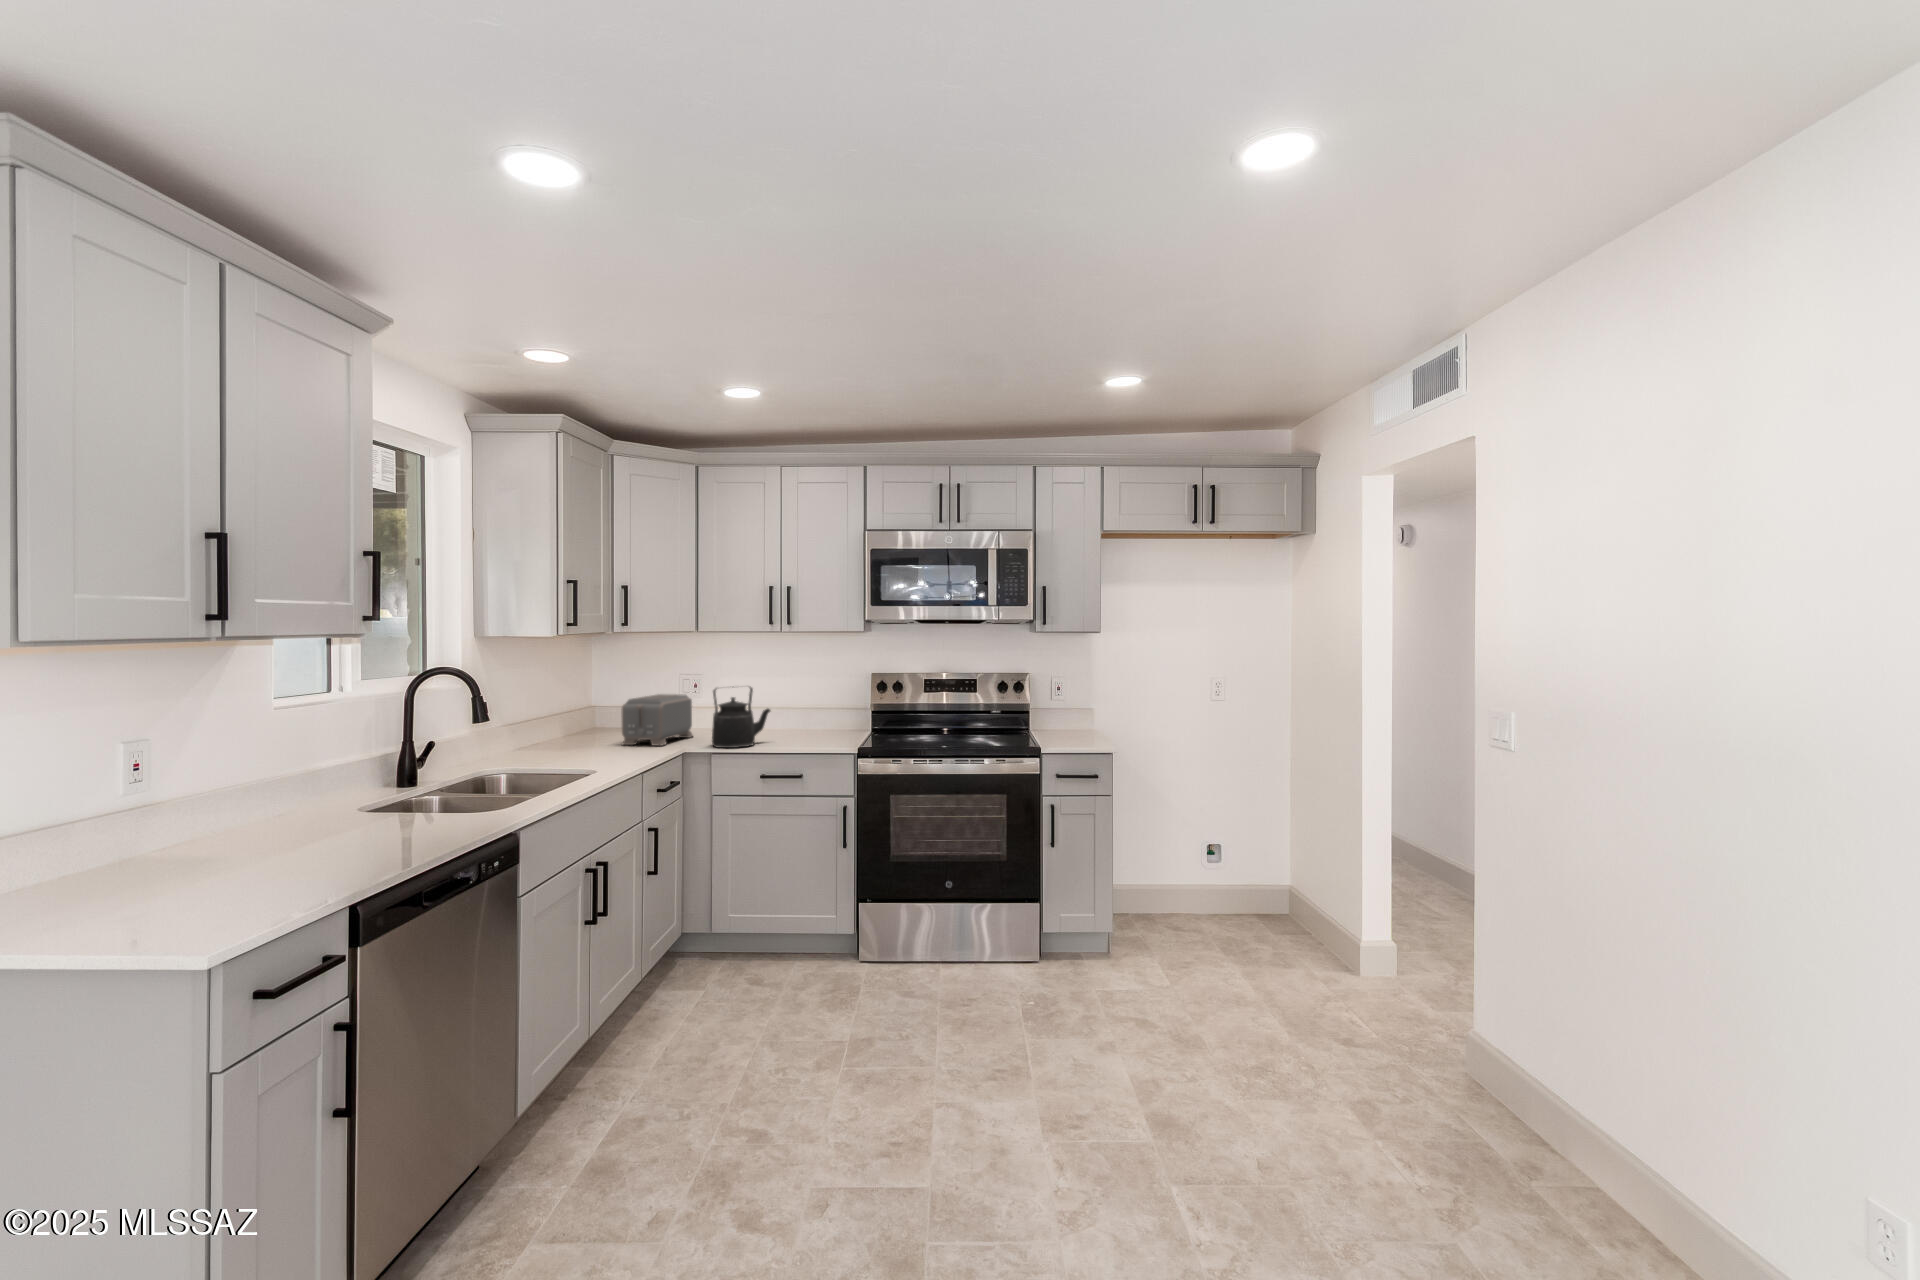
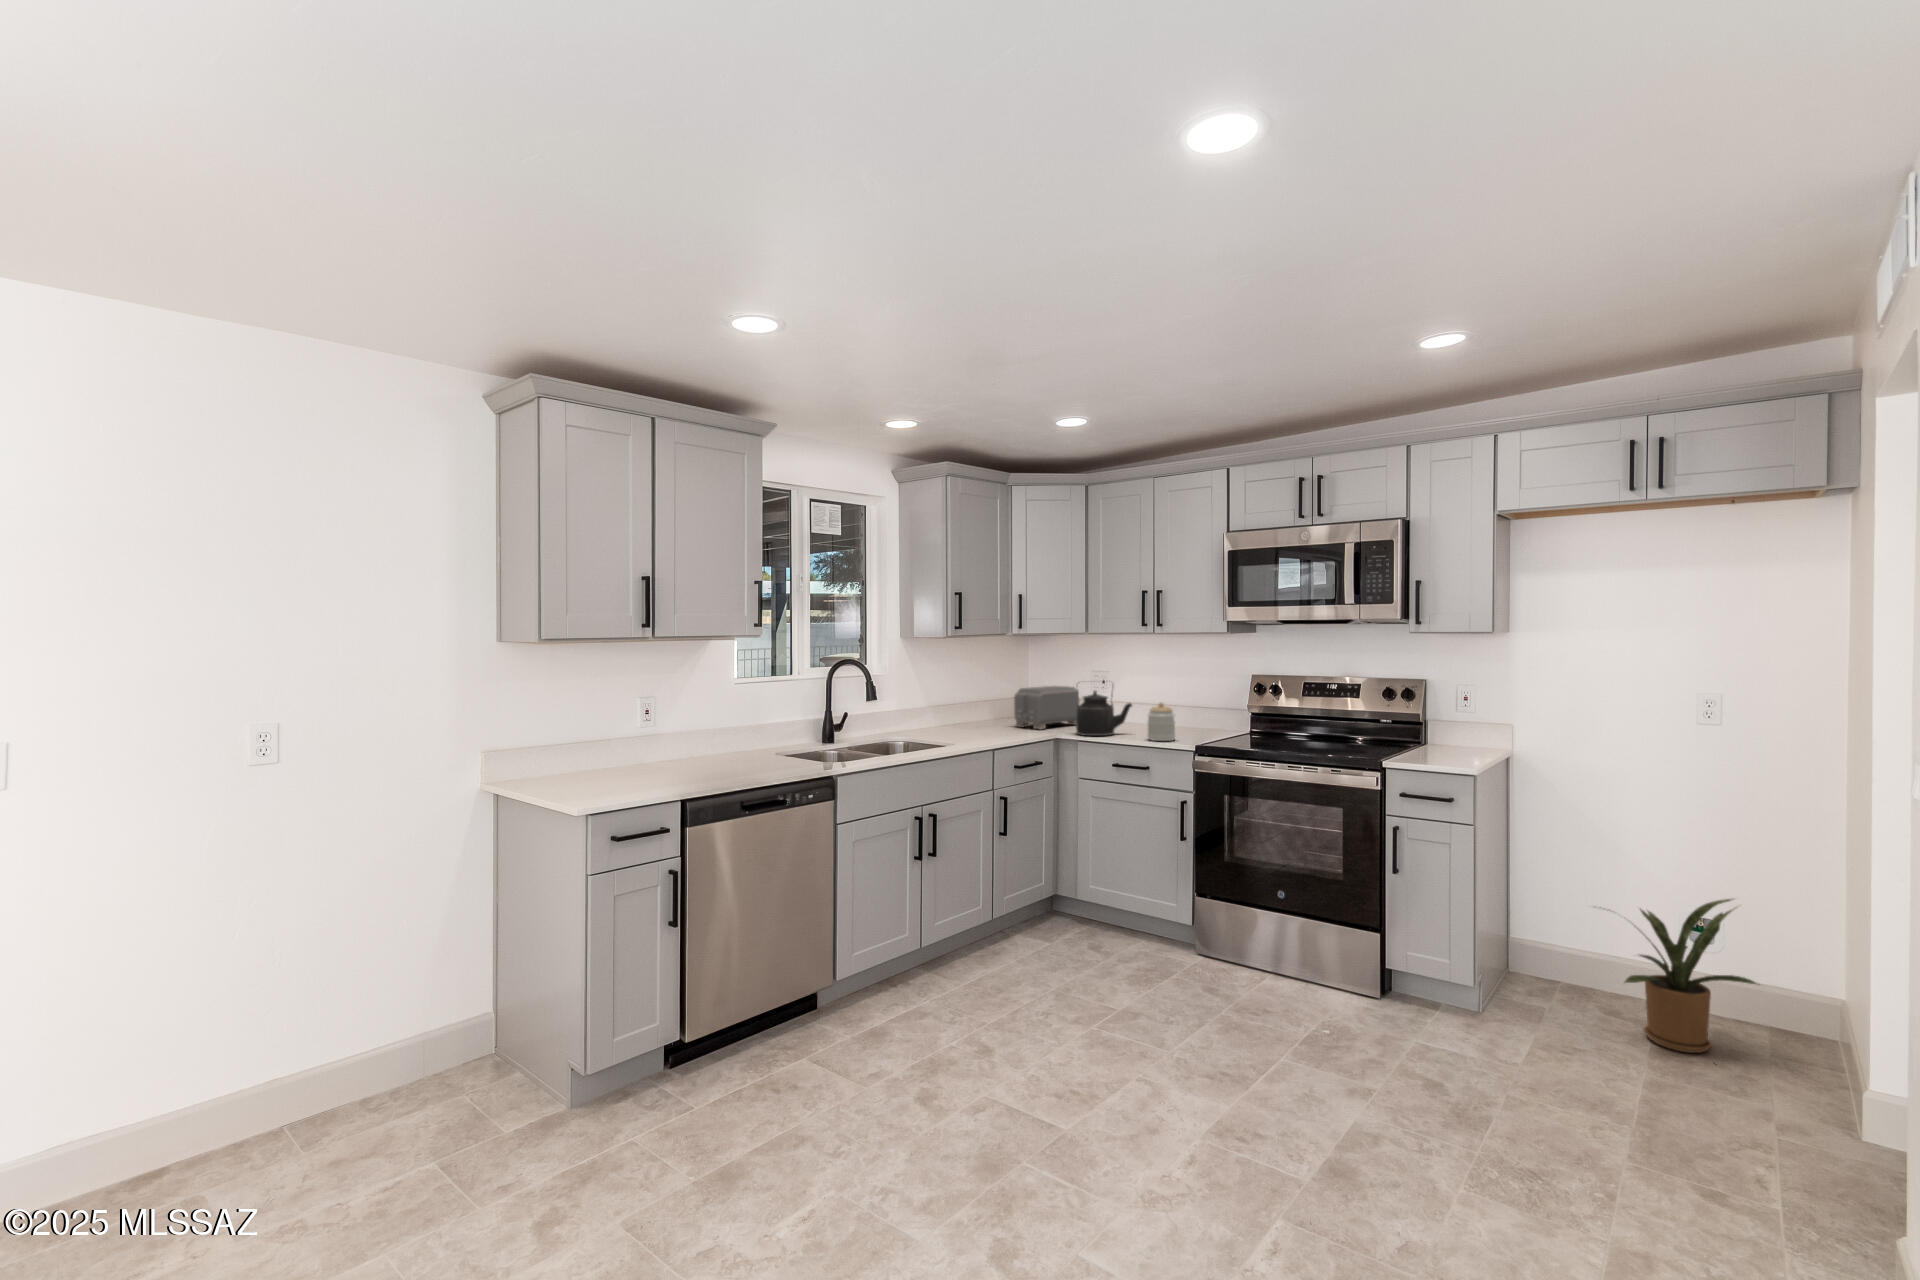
jar: none [798,706,827,746] -> present [1147,703,1175,741]
house plant: none [1168,821,1262,940] -> present [1625,898,1756,1053]

